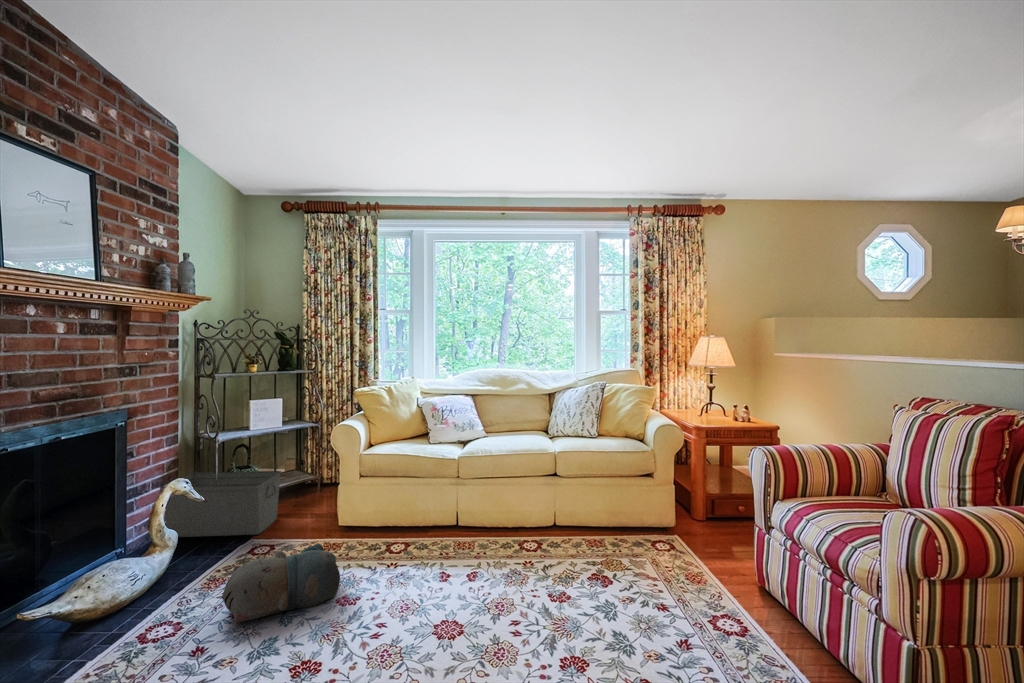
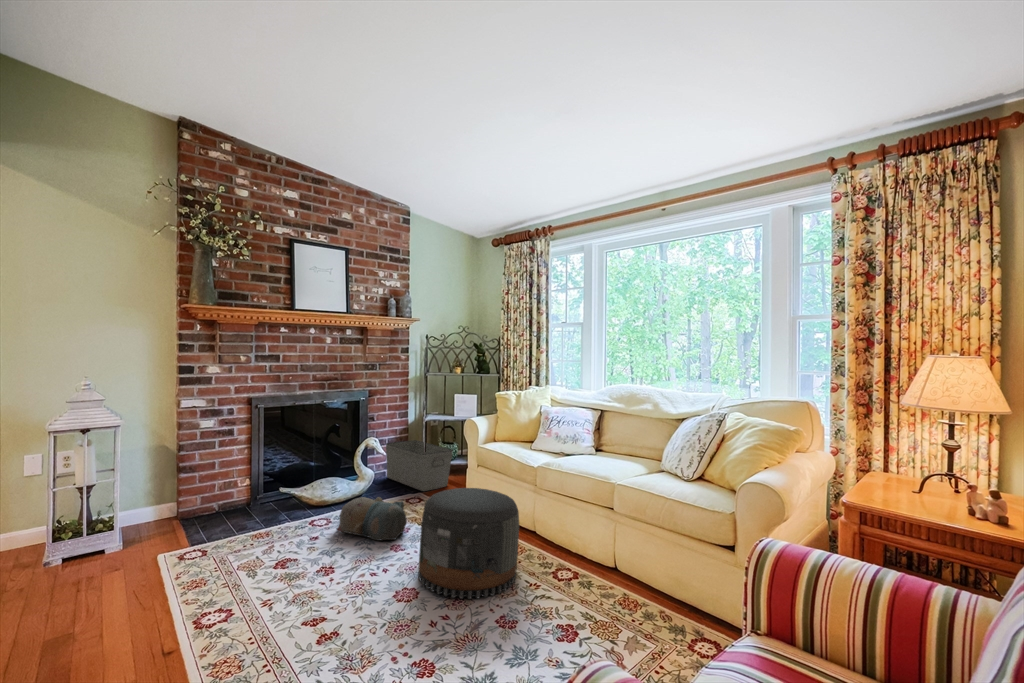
pouf: none [419,489,526,613] -> present [418,488,519,599]

